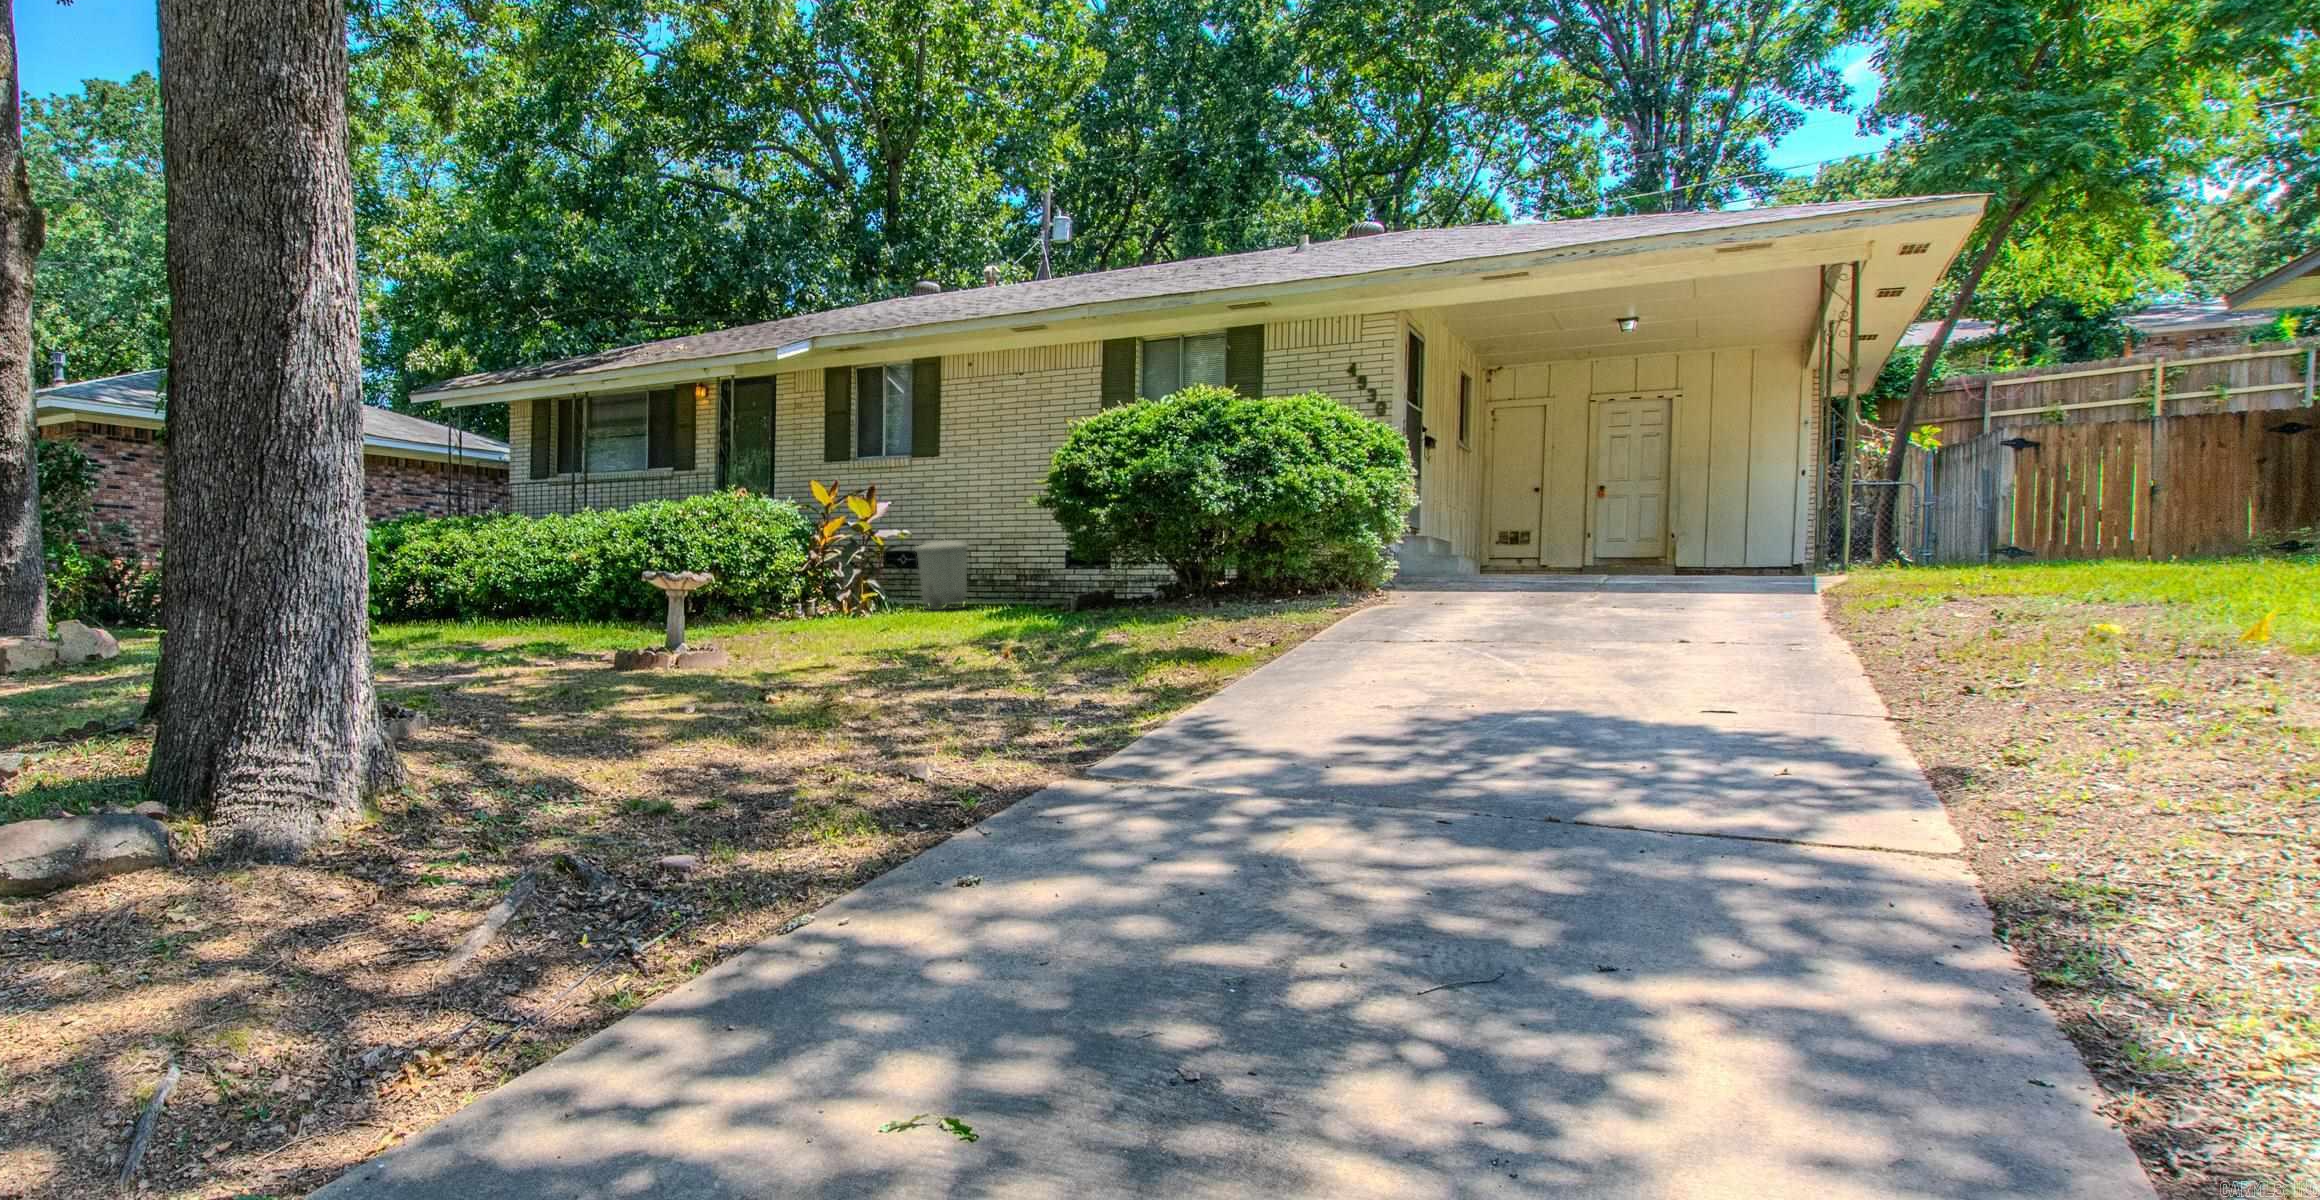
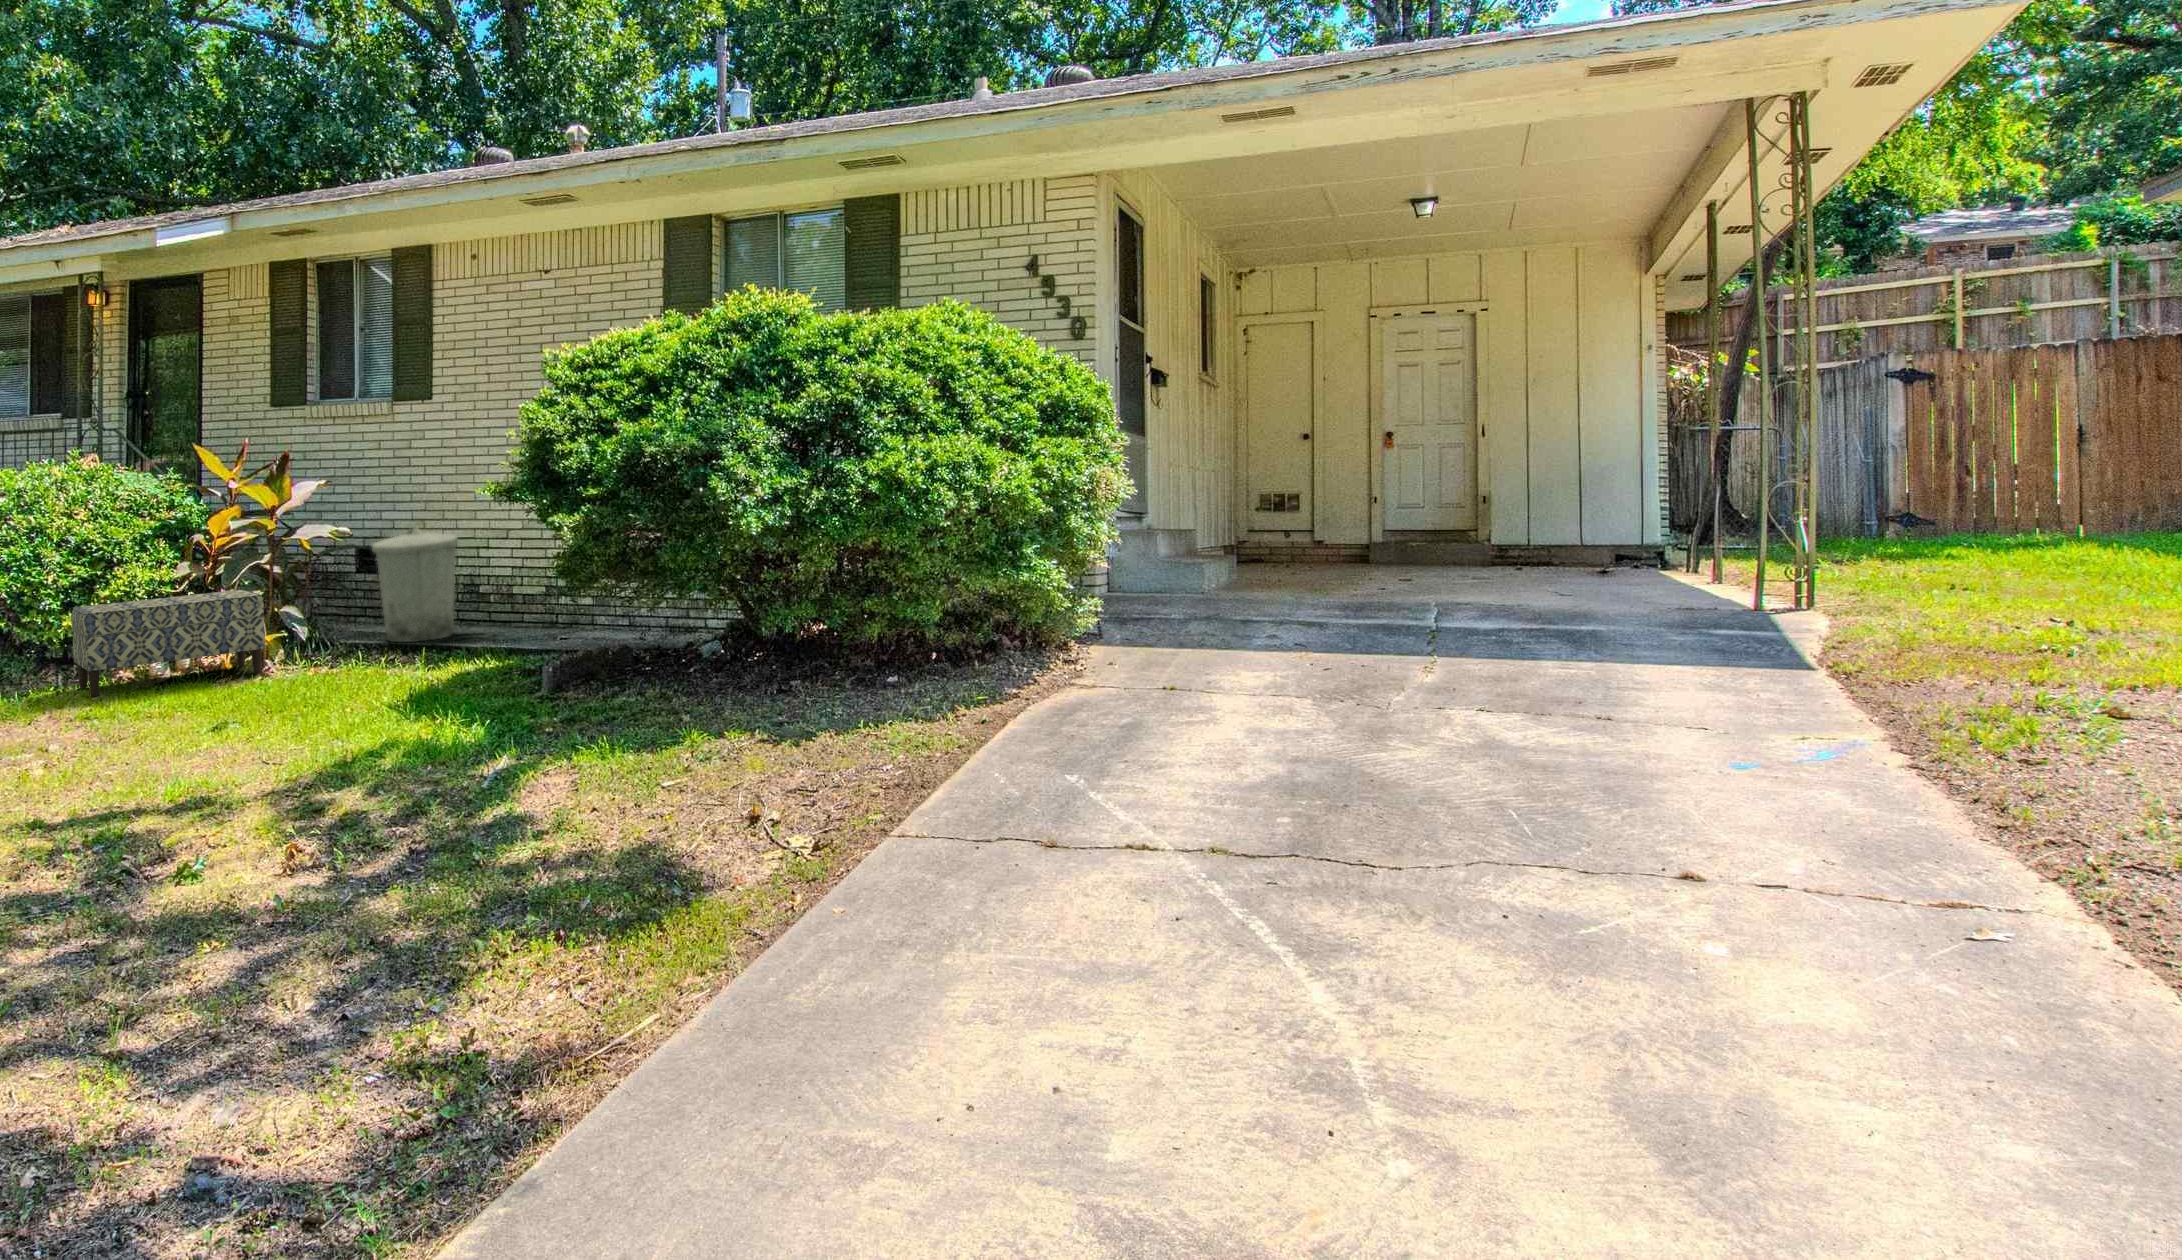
bench: none [765,570,877,625] -> present [71,590,265,696]

